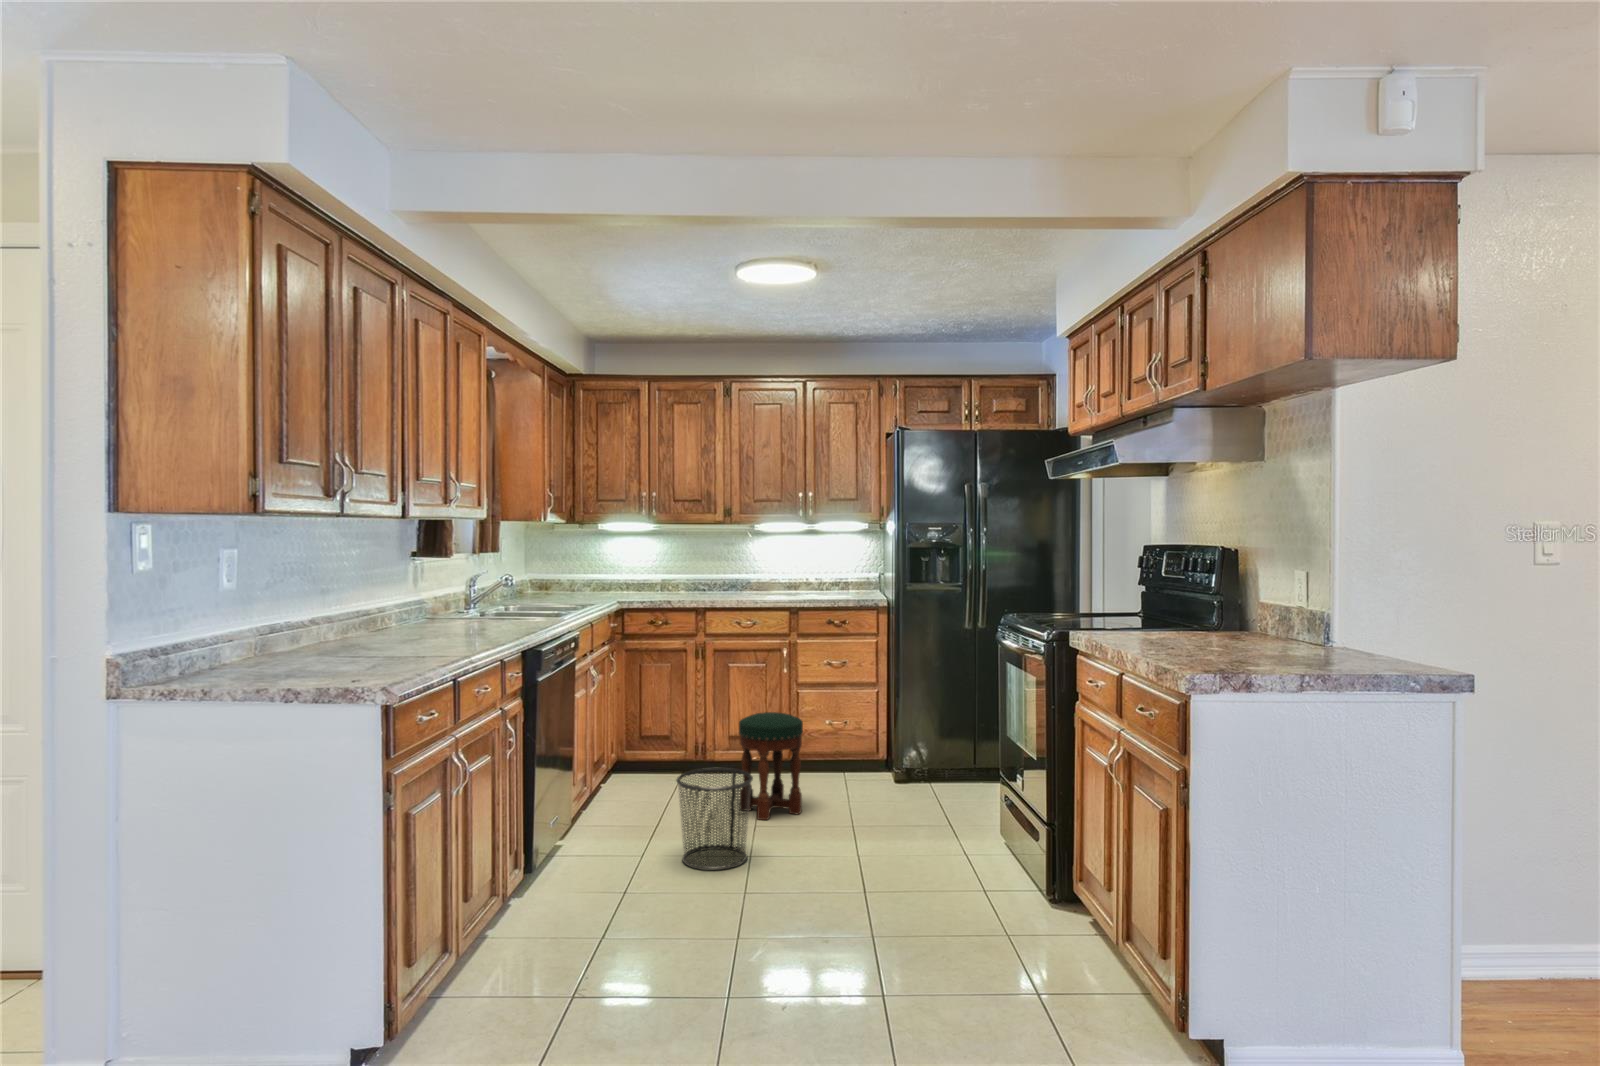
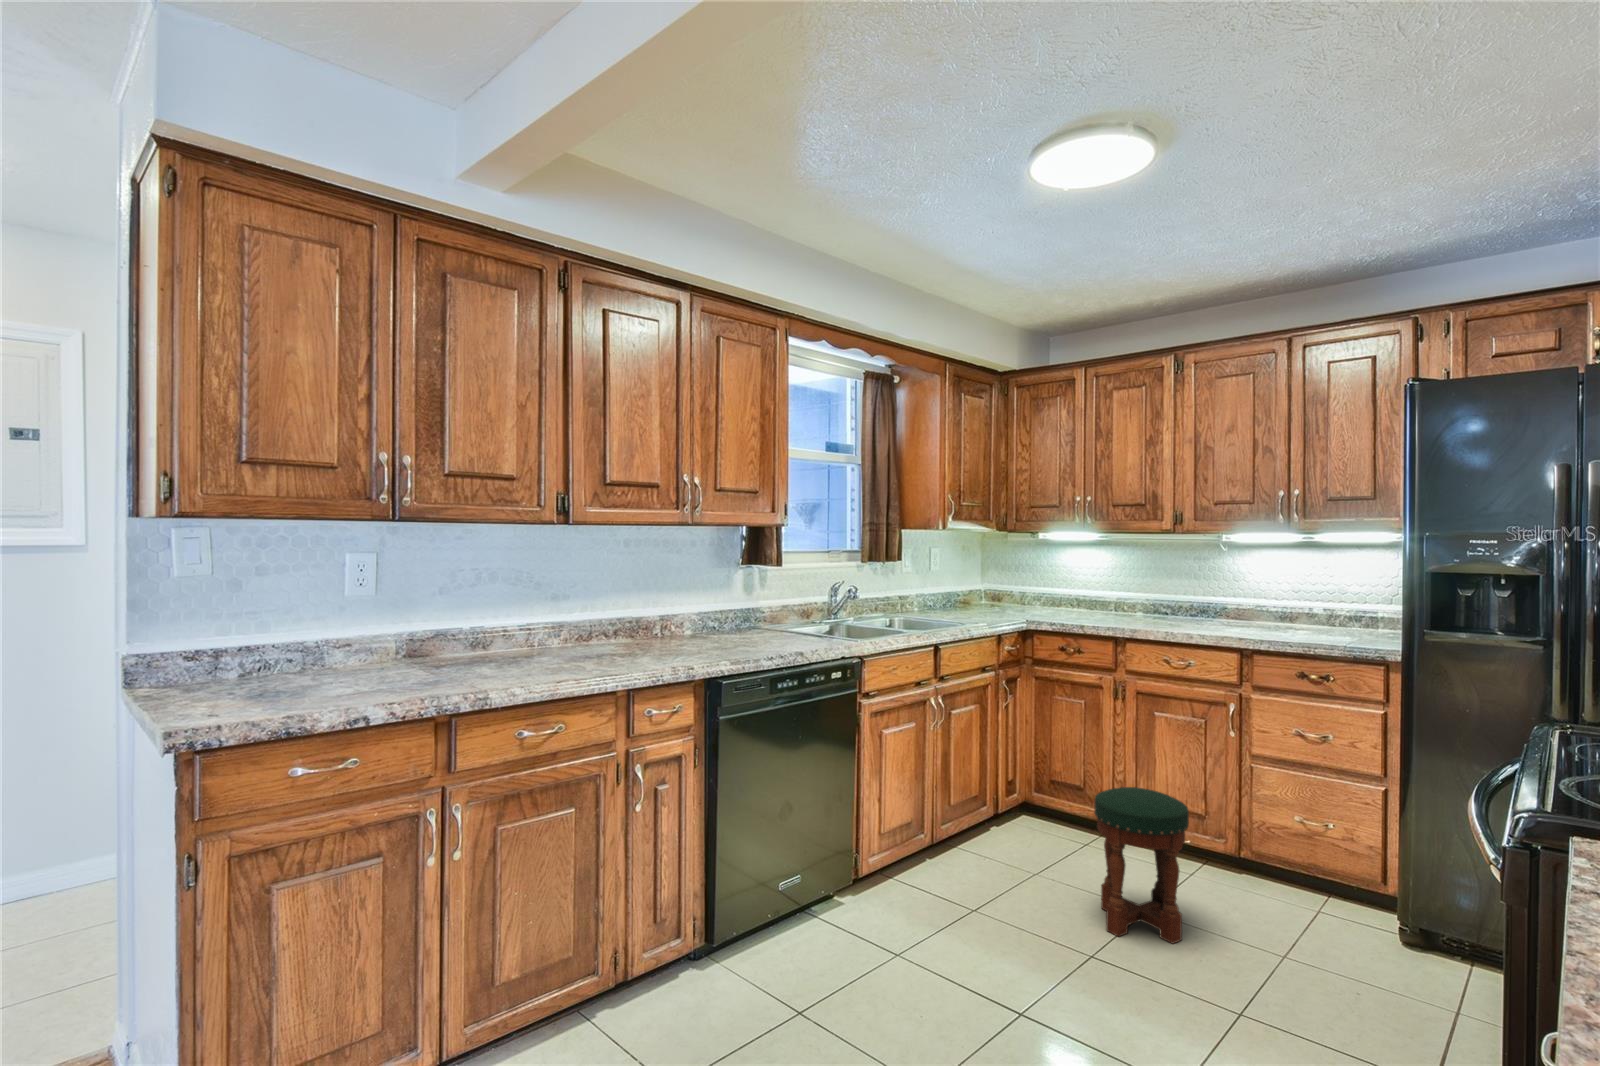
waste bin: present [676,768,753,870] -> none [935,845,1037,992]

